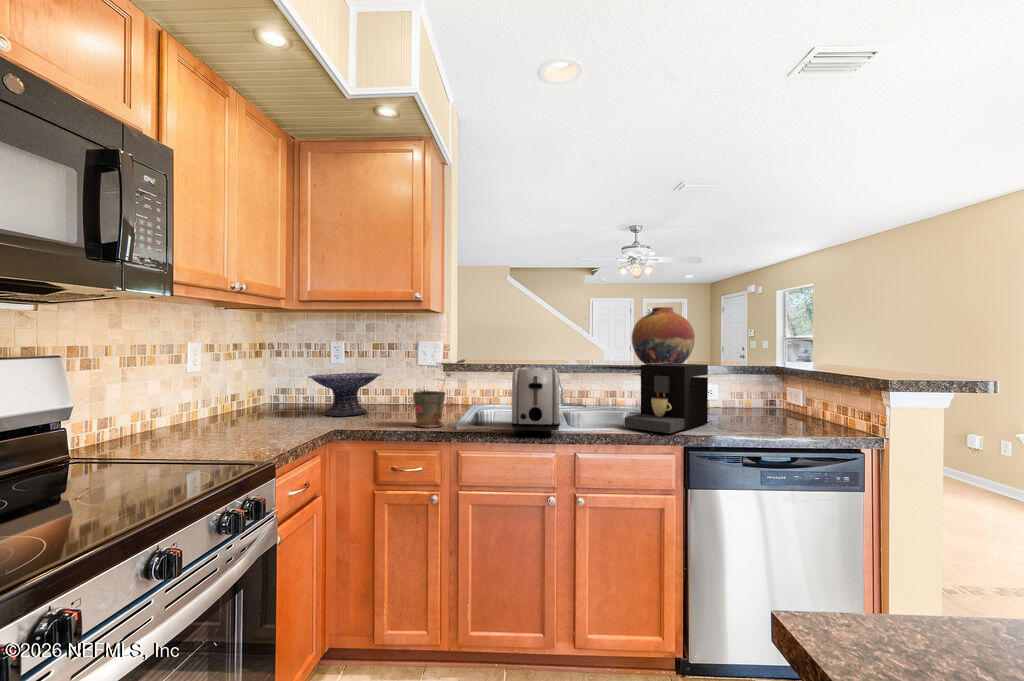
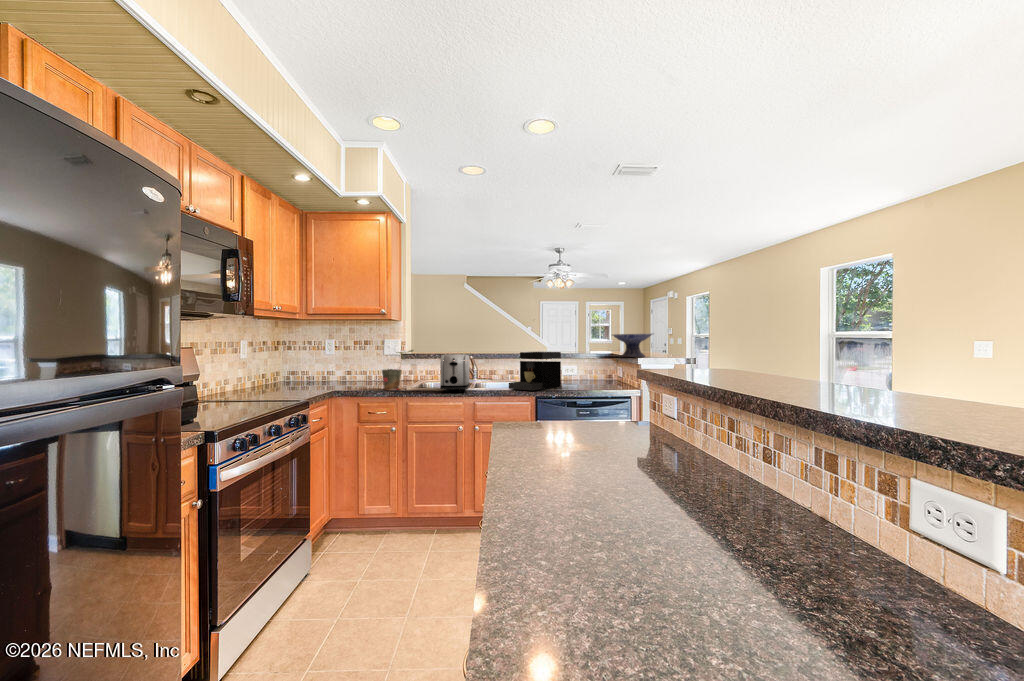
vase: present [632,307,695,364] -> none [524,317,563,356]
decorative bowl: present [308,373,382,416] -> present [613,333,653,357]

